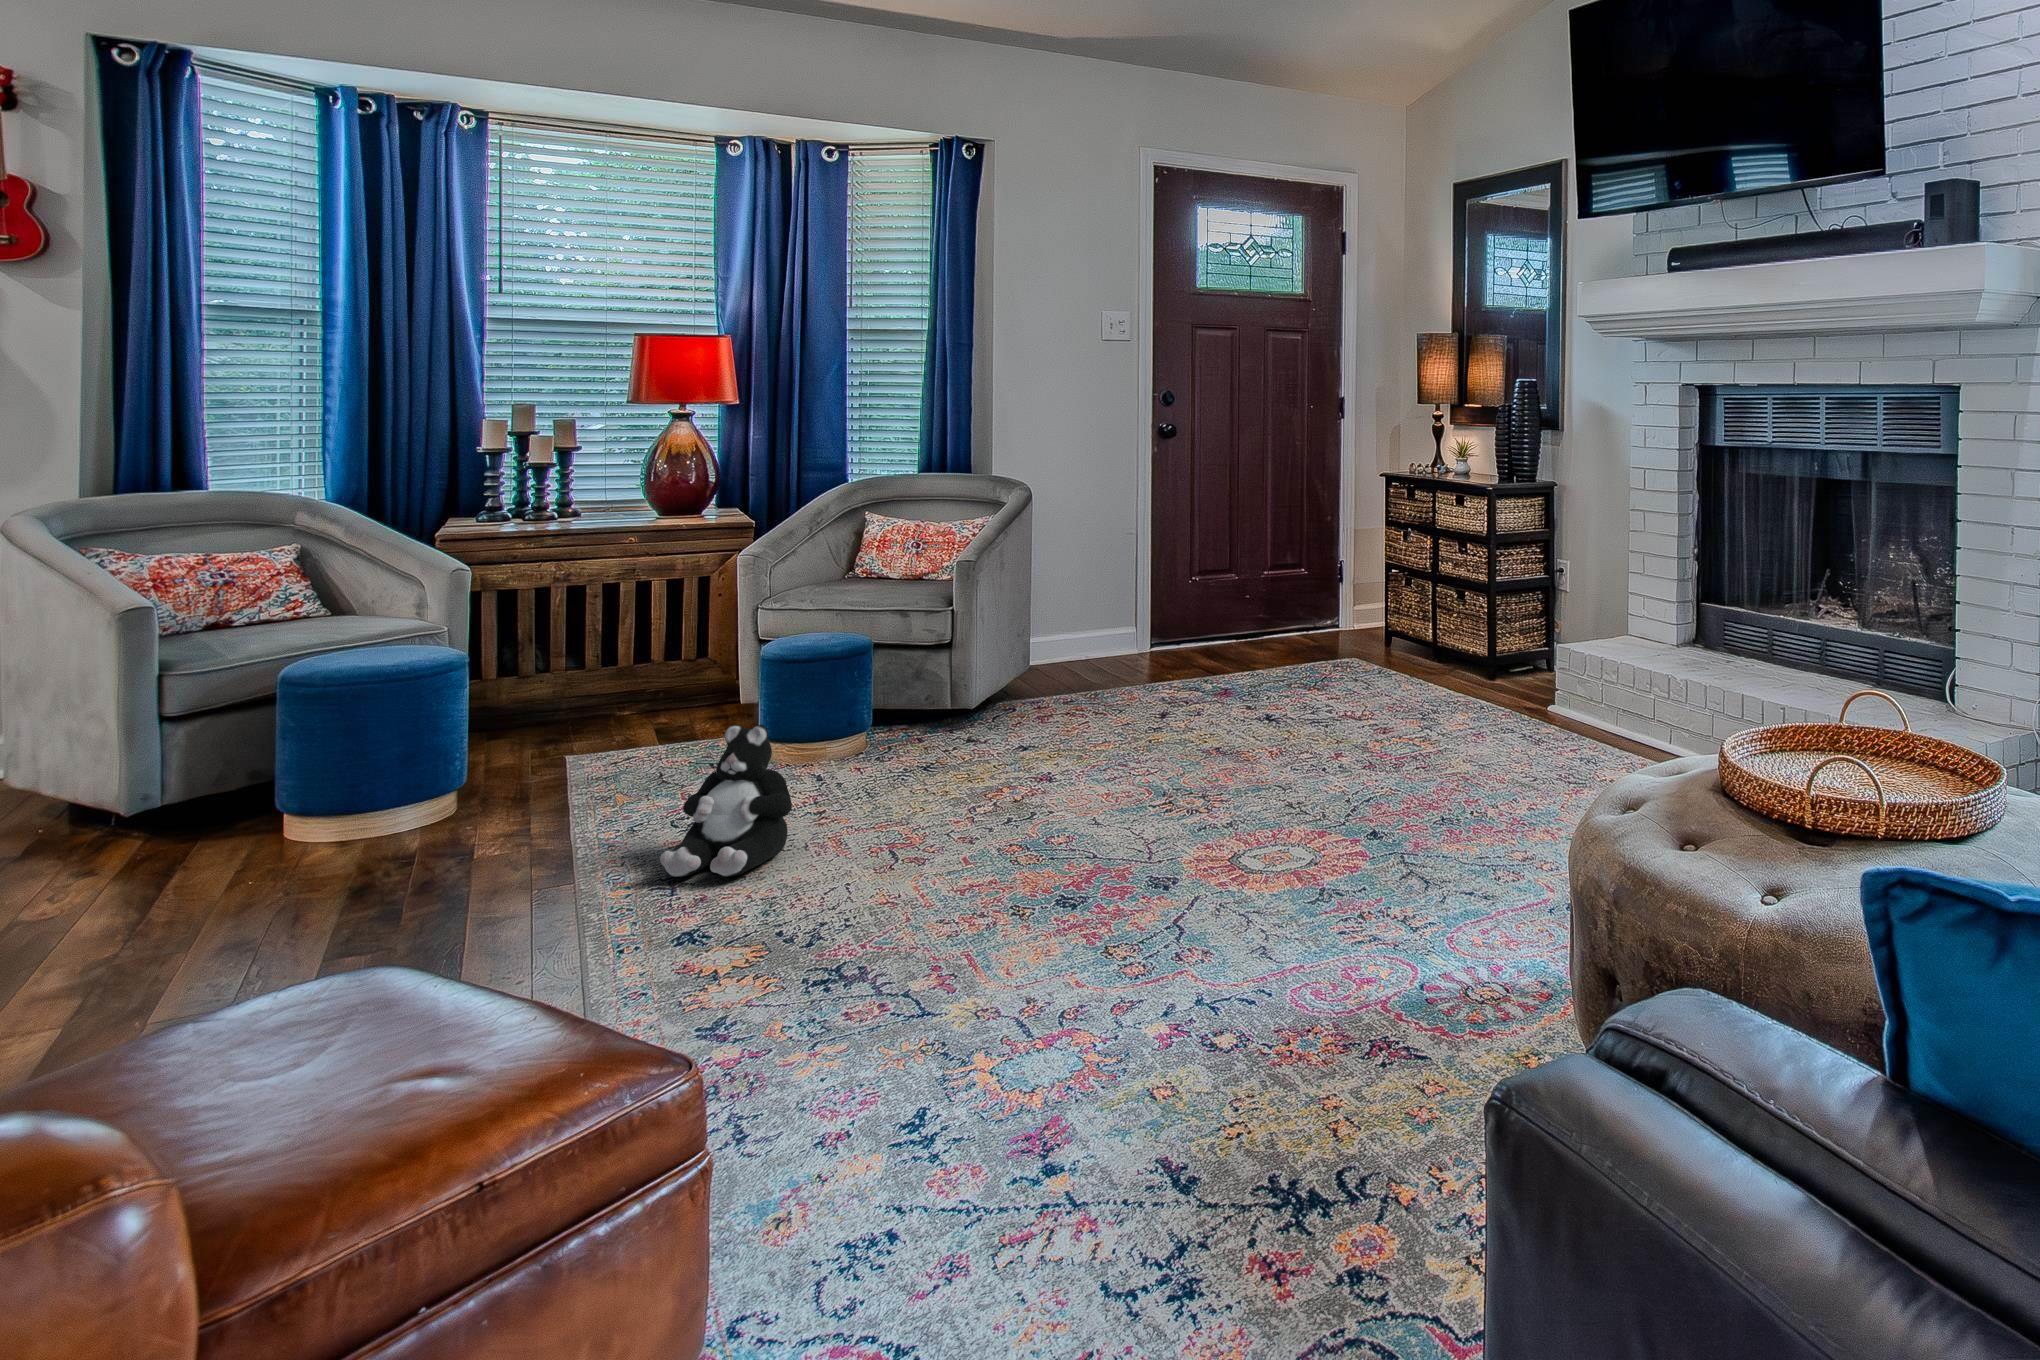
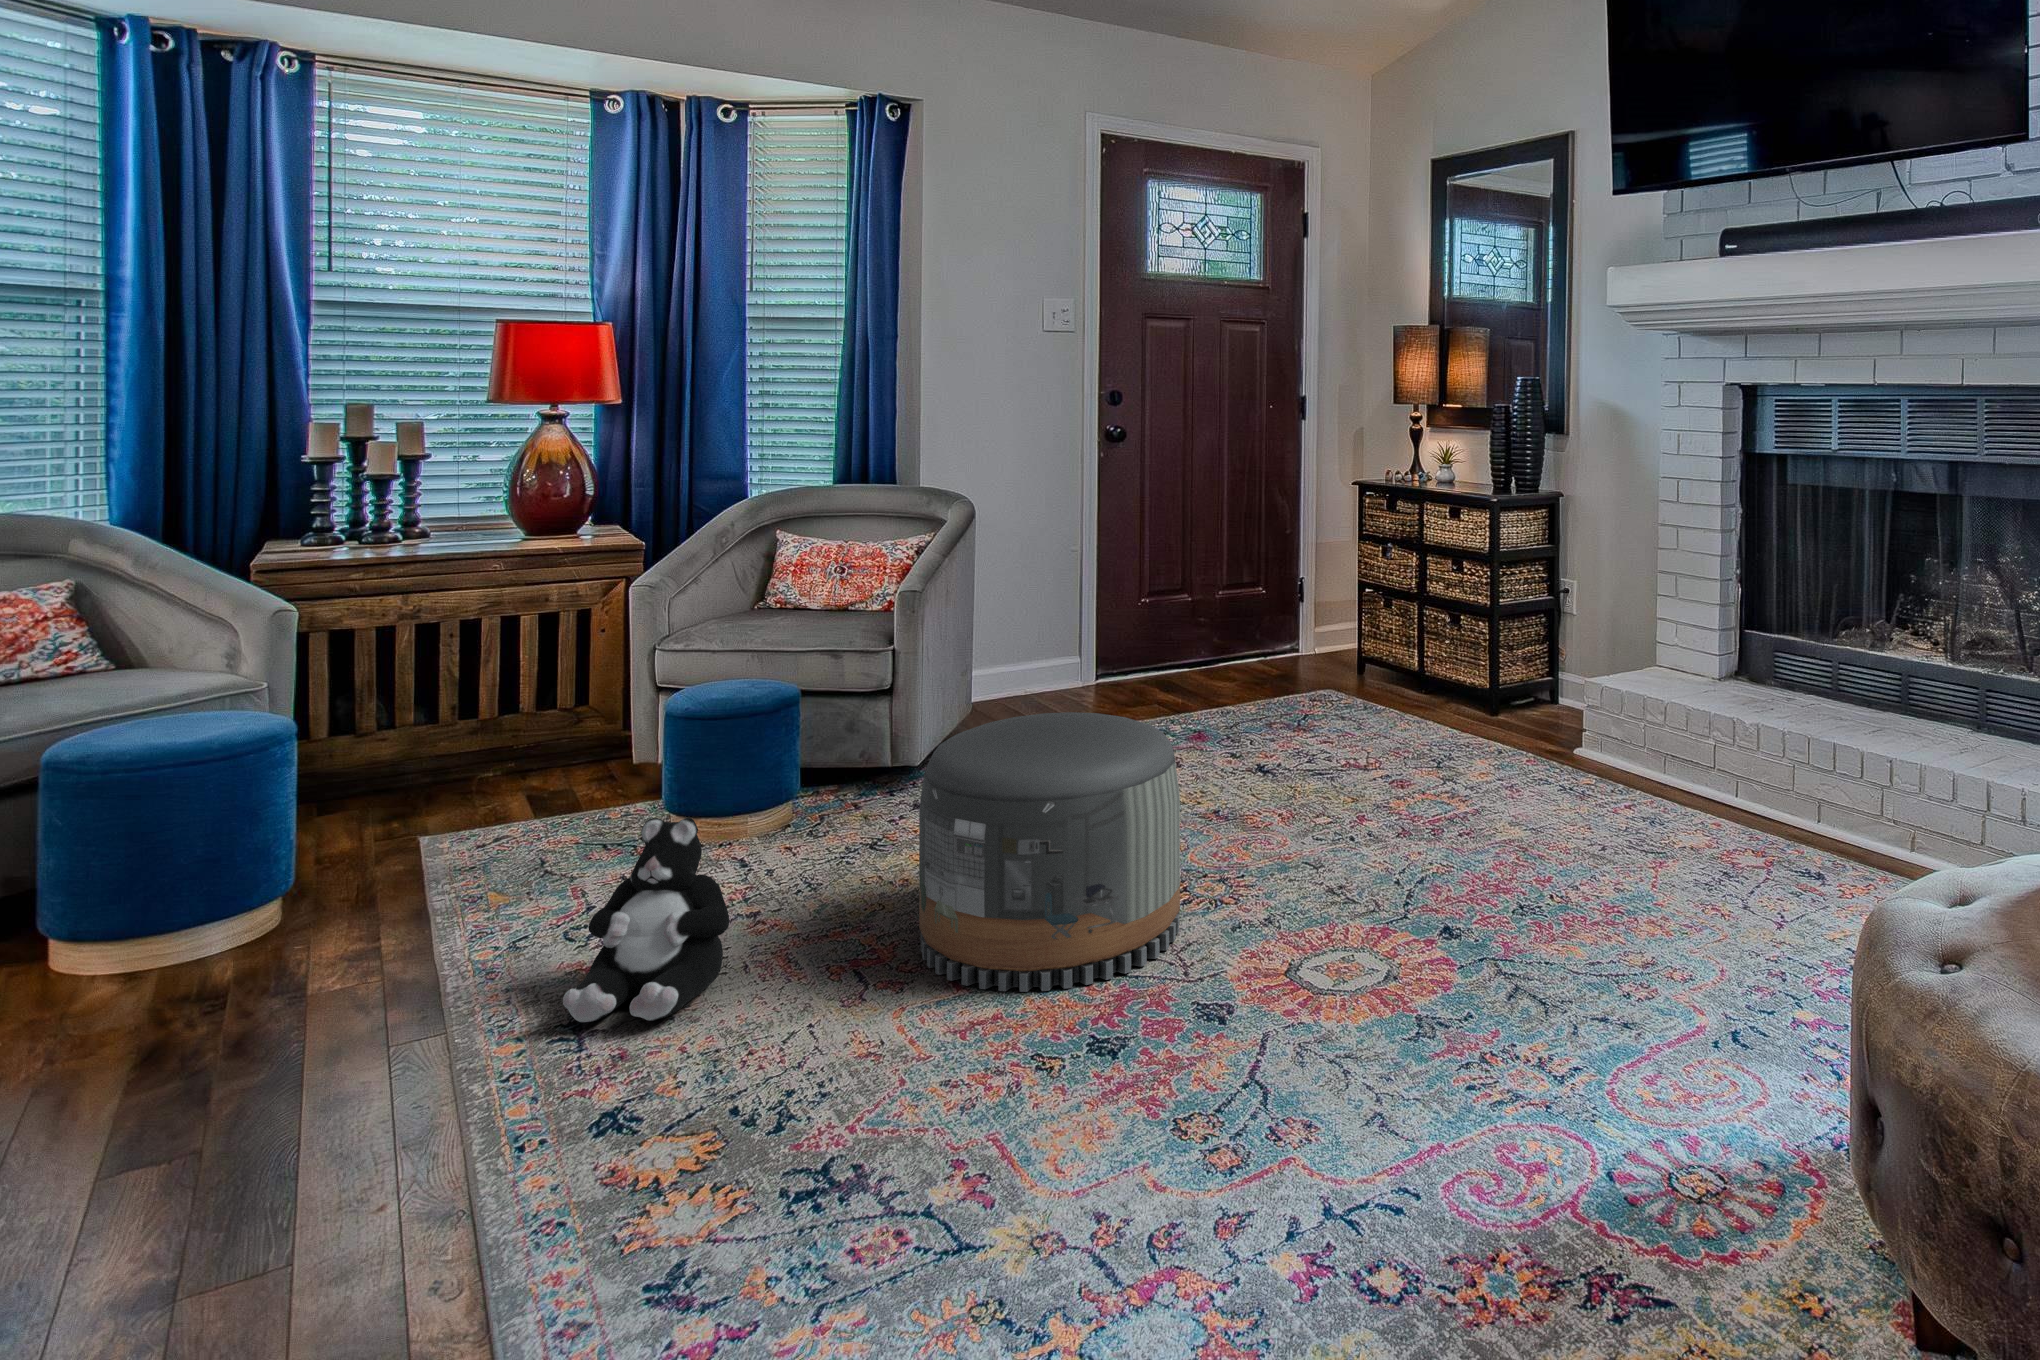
pouf: none [945,652,1158,865] -> present [919,712,1180,992]

